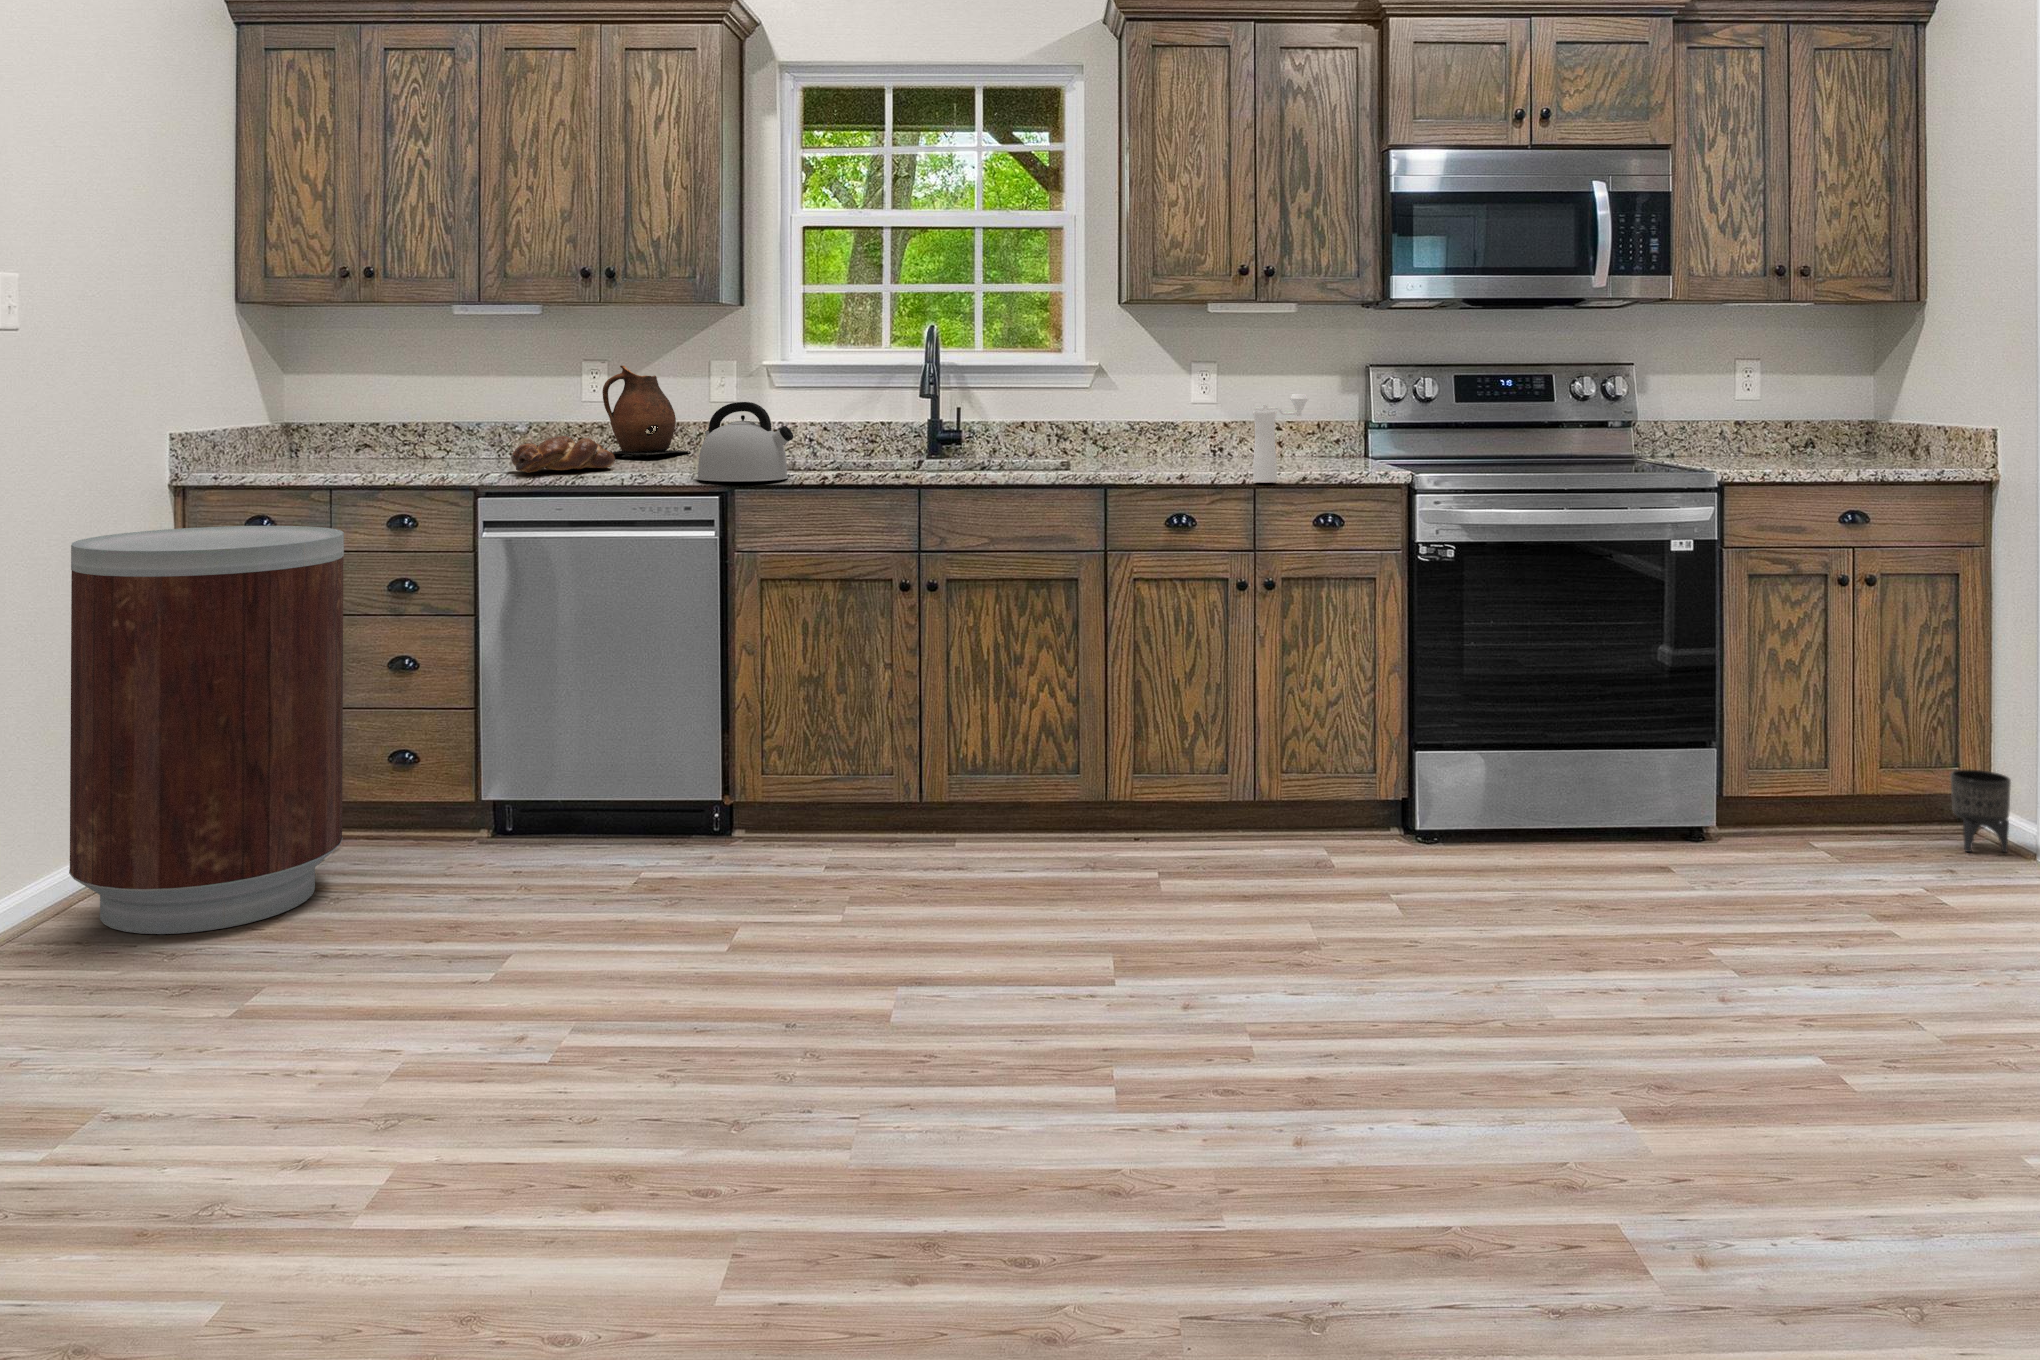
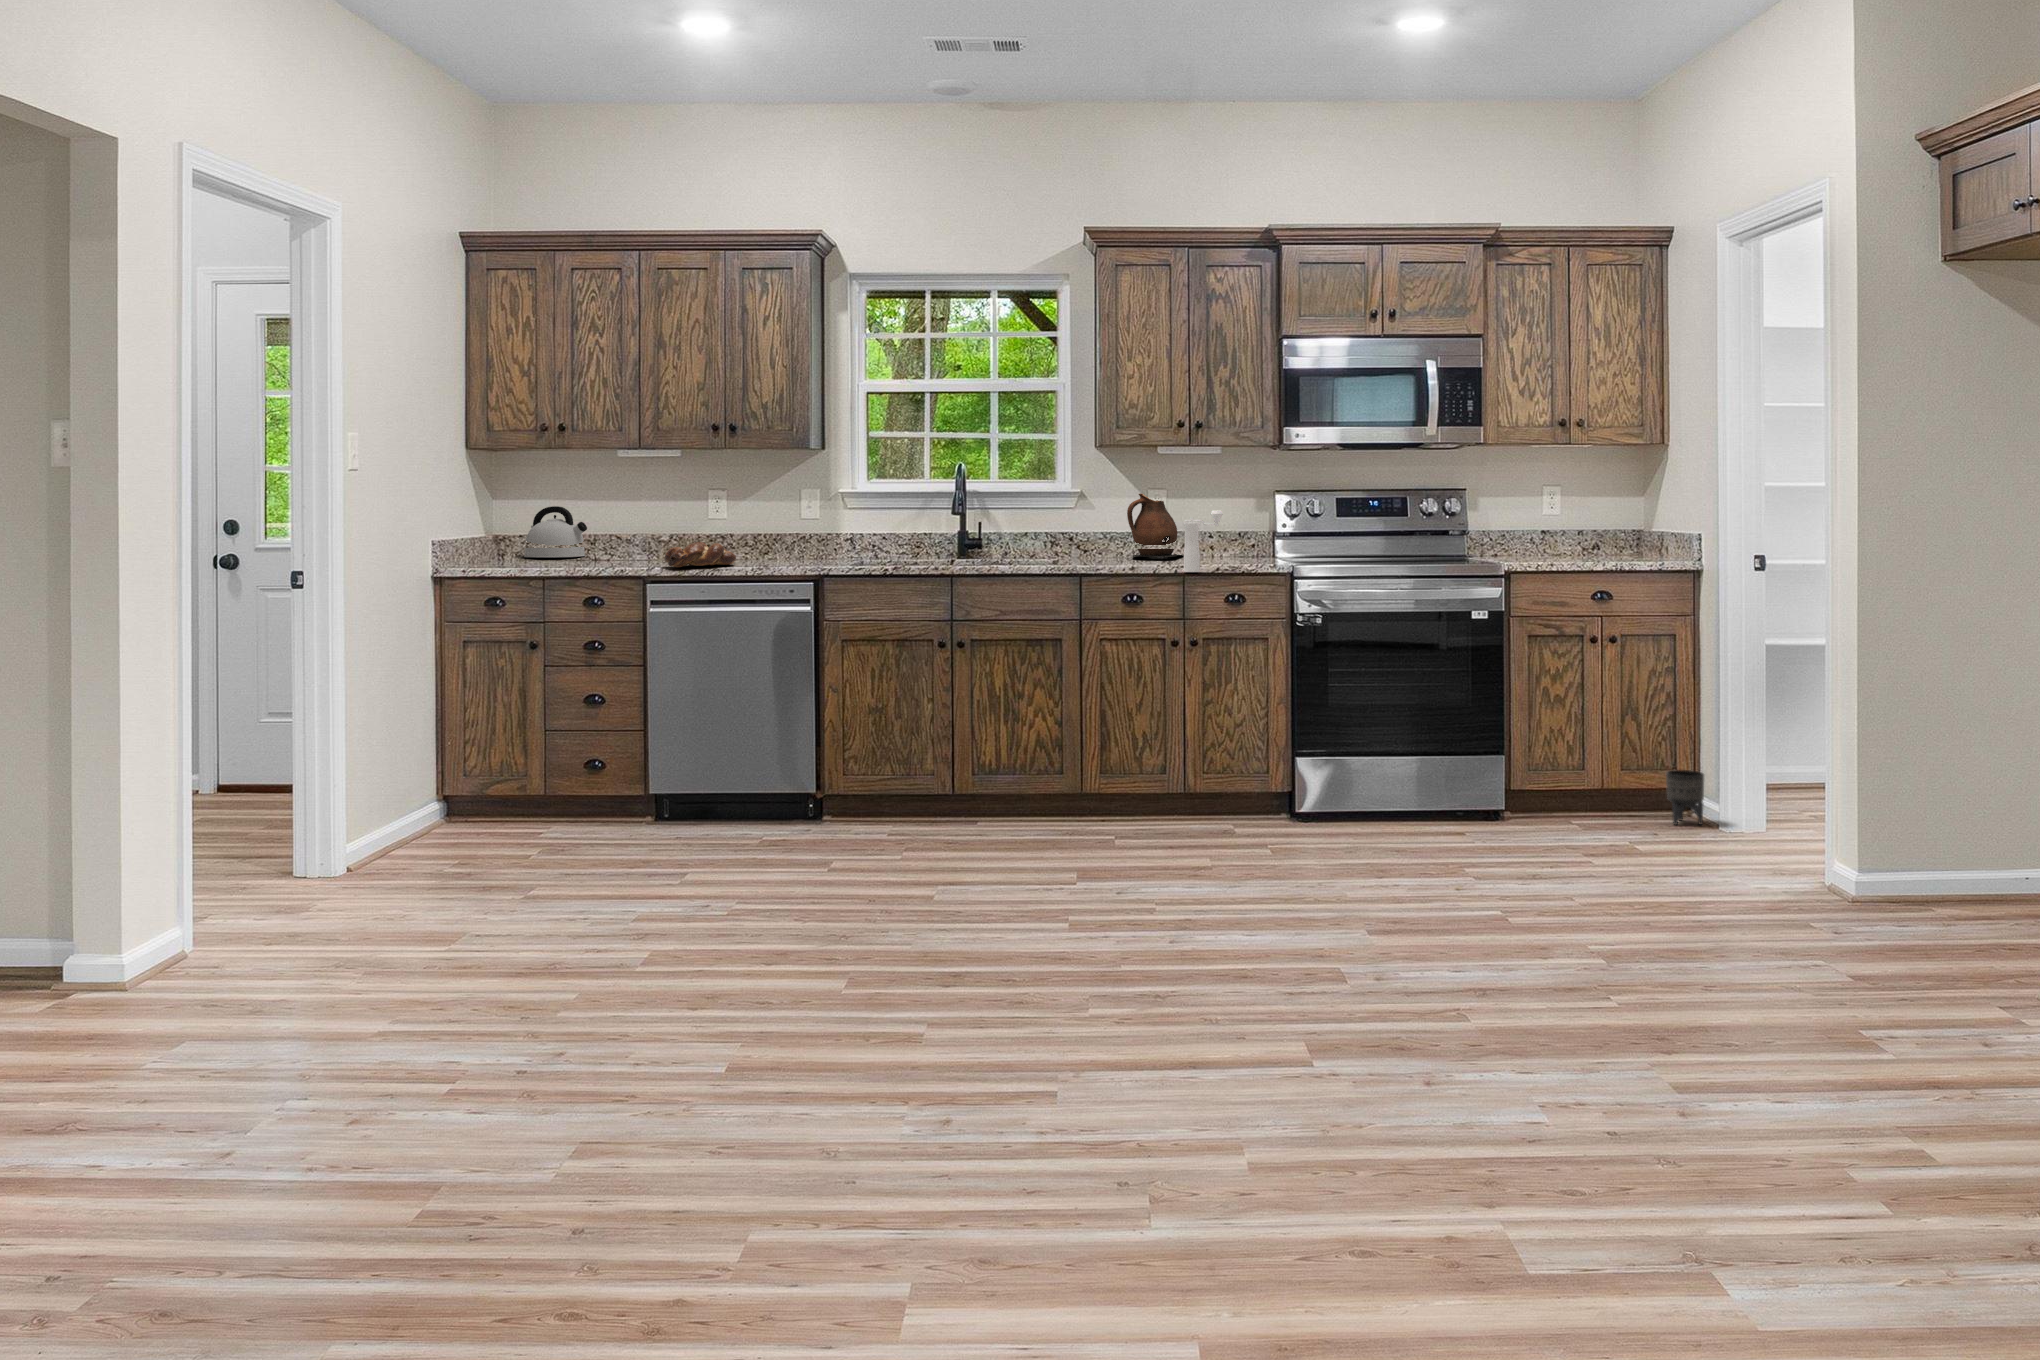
ceramic pitcher: present [602,366,690,456] -> present [1127,494,1184,558]
kettle: present [697,402,793,482] -> present [524,506,587,557]
trash can: present [69,526,344,934] -> none [390,603,563,866]

